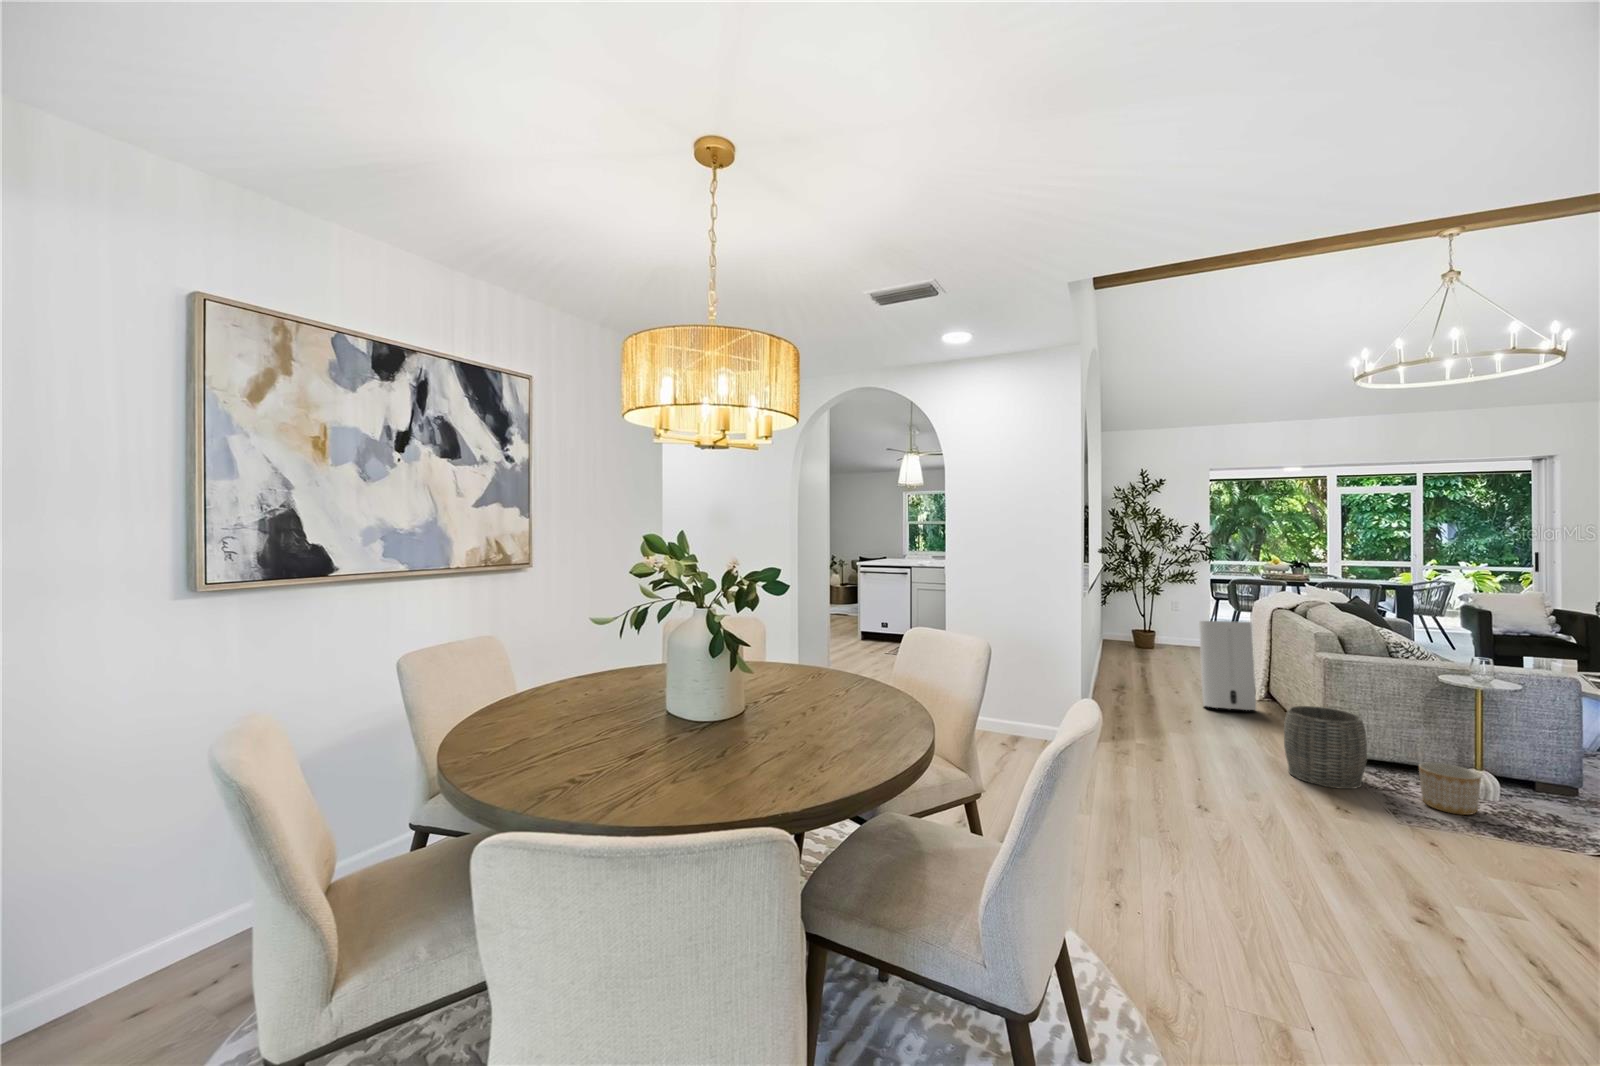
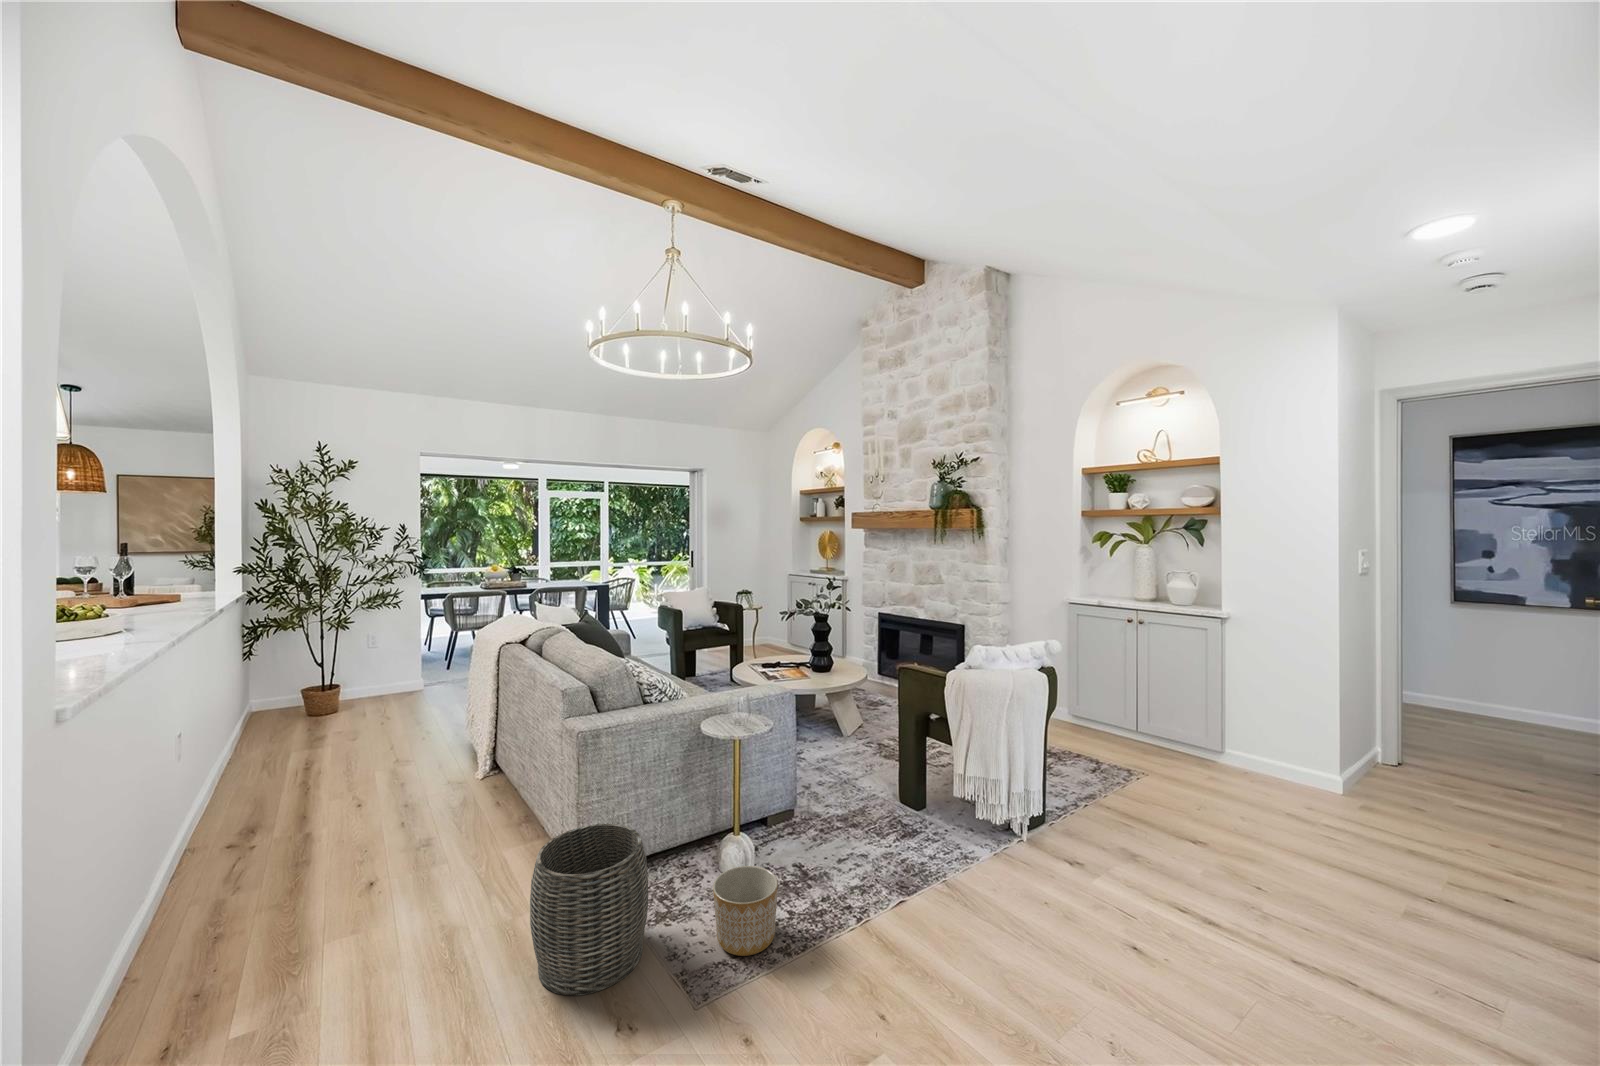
air purifier: present [1199,621,1256,710] -> none [389,673,479,830]

